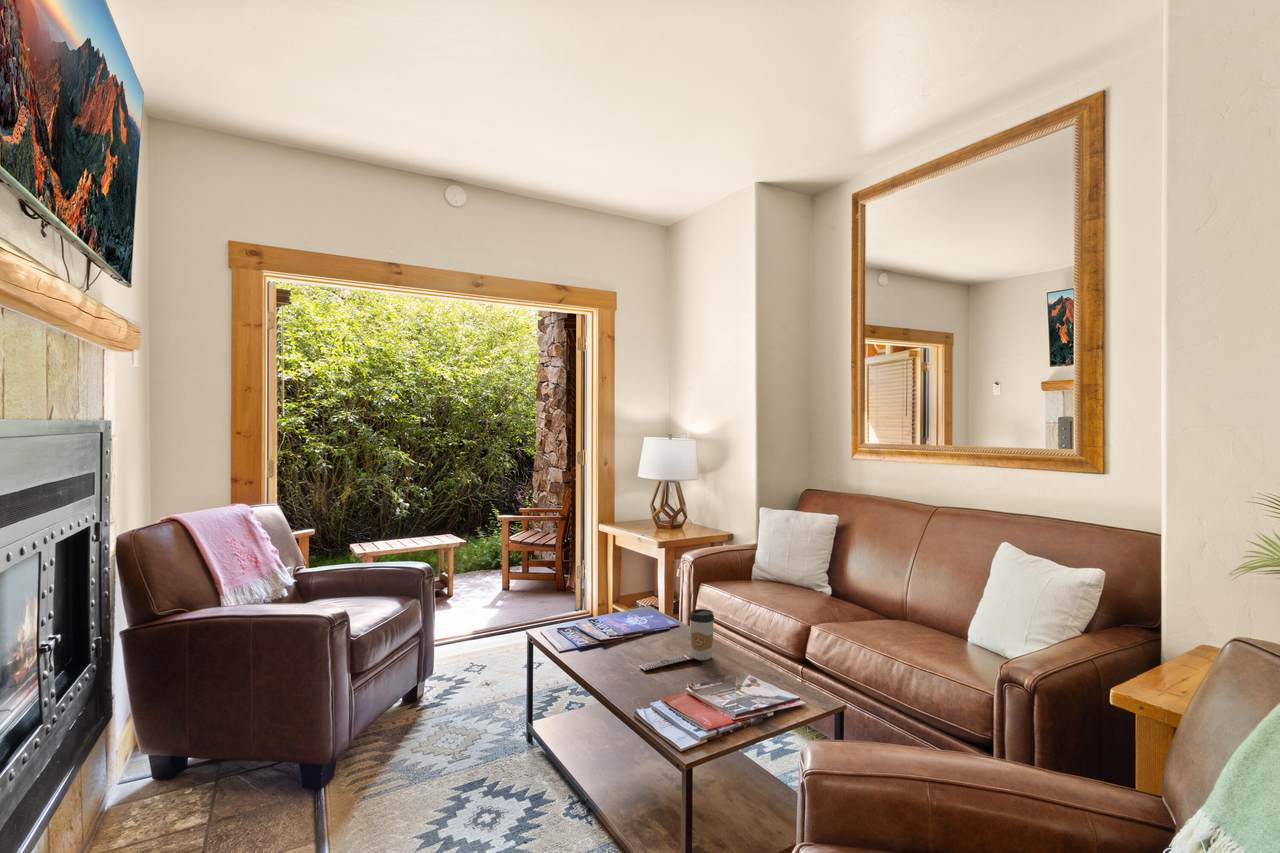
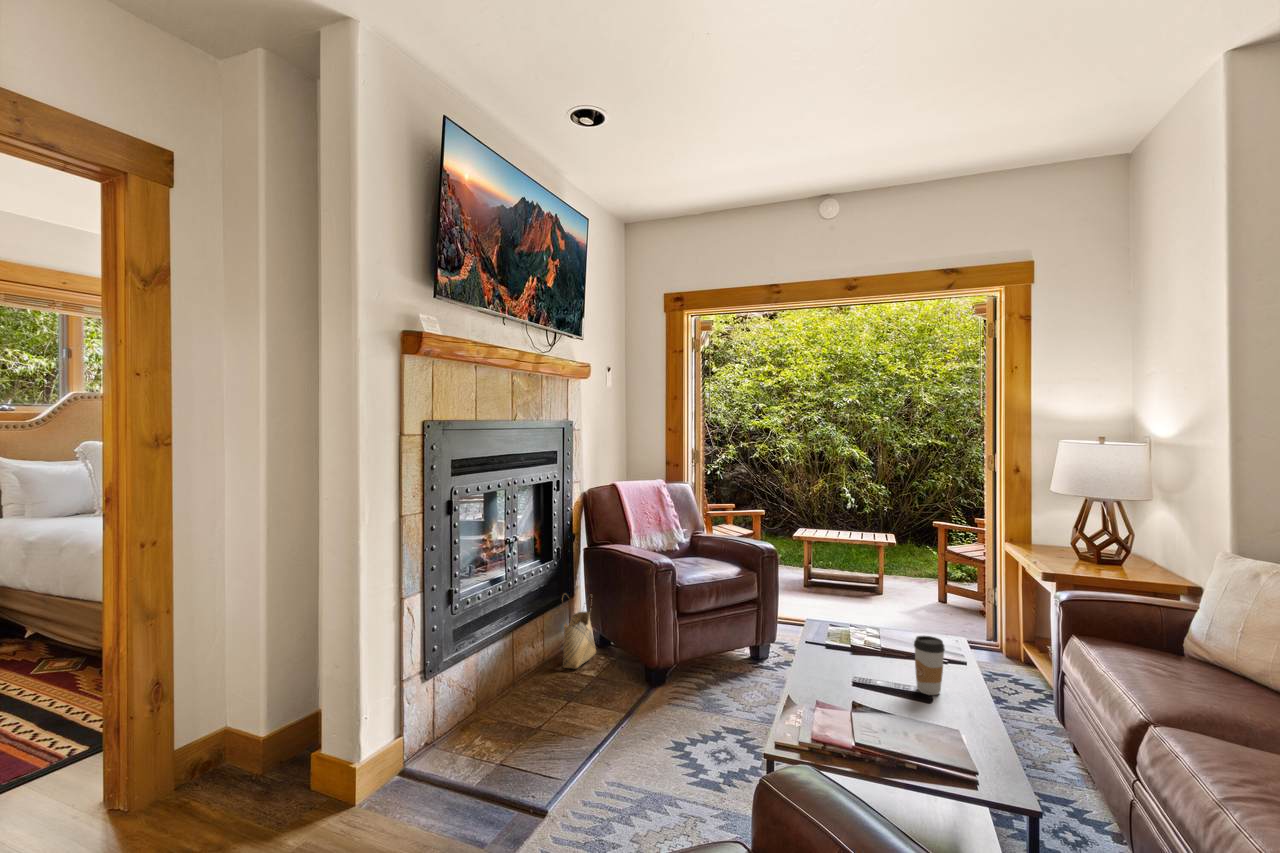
woven basket: none [120,694,180,829] -> present [563,594,596,669]

